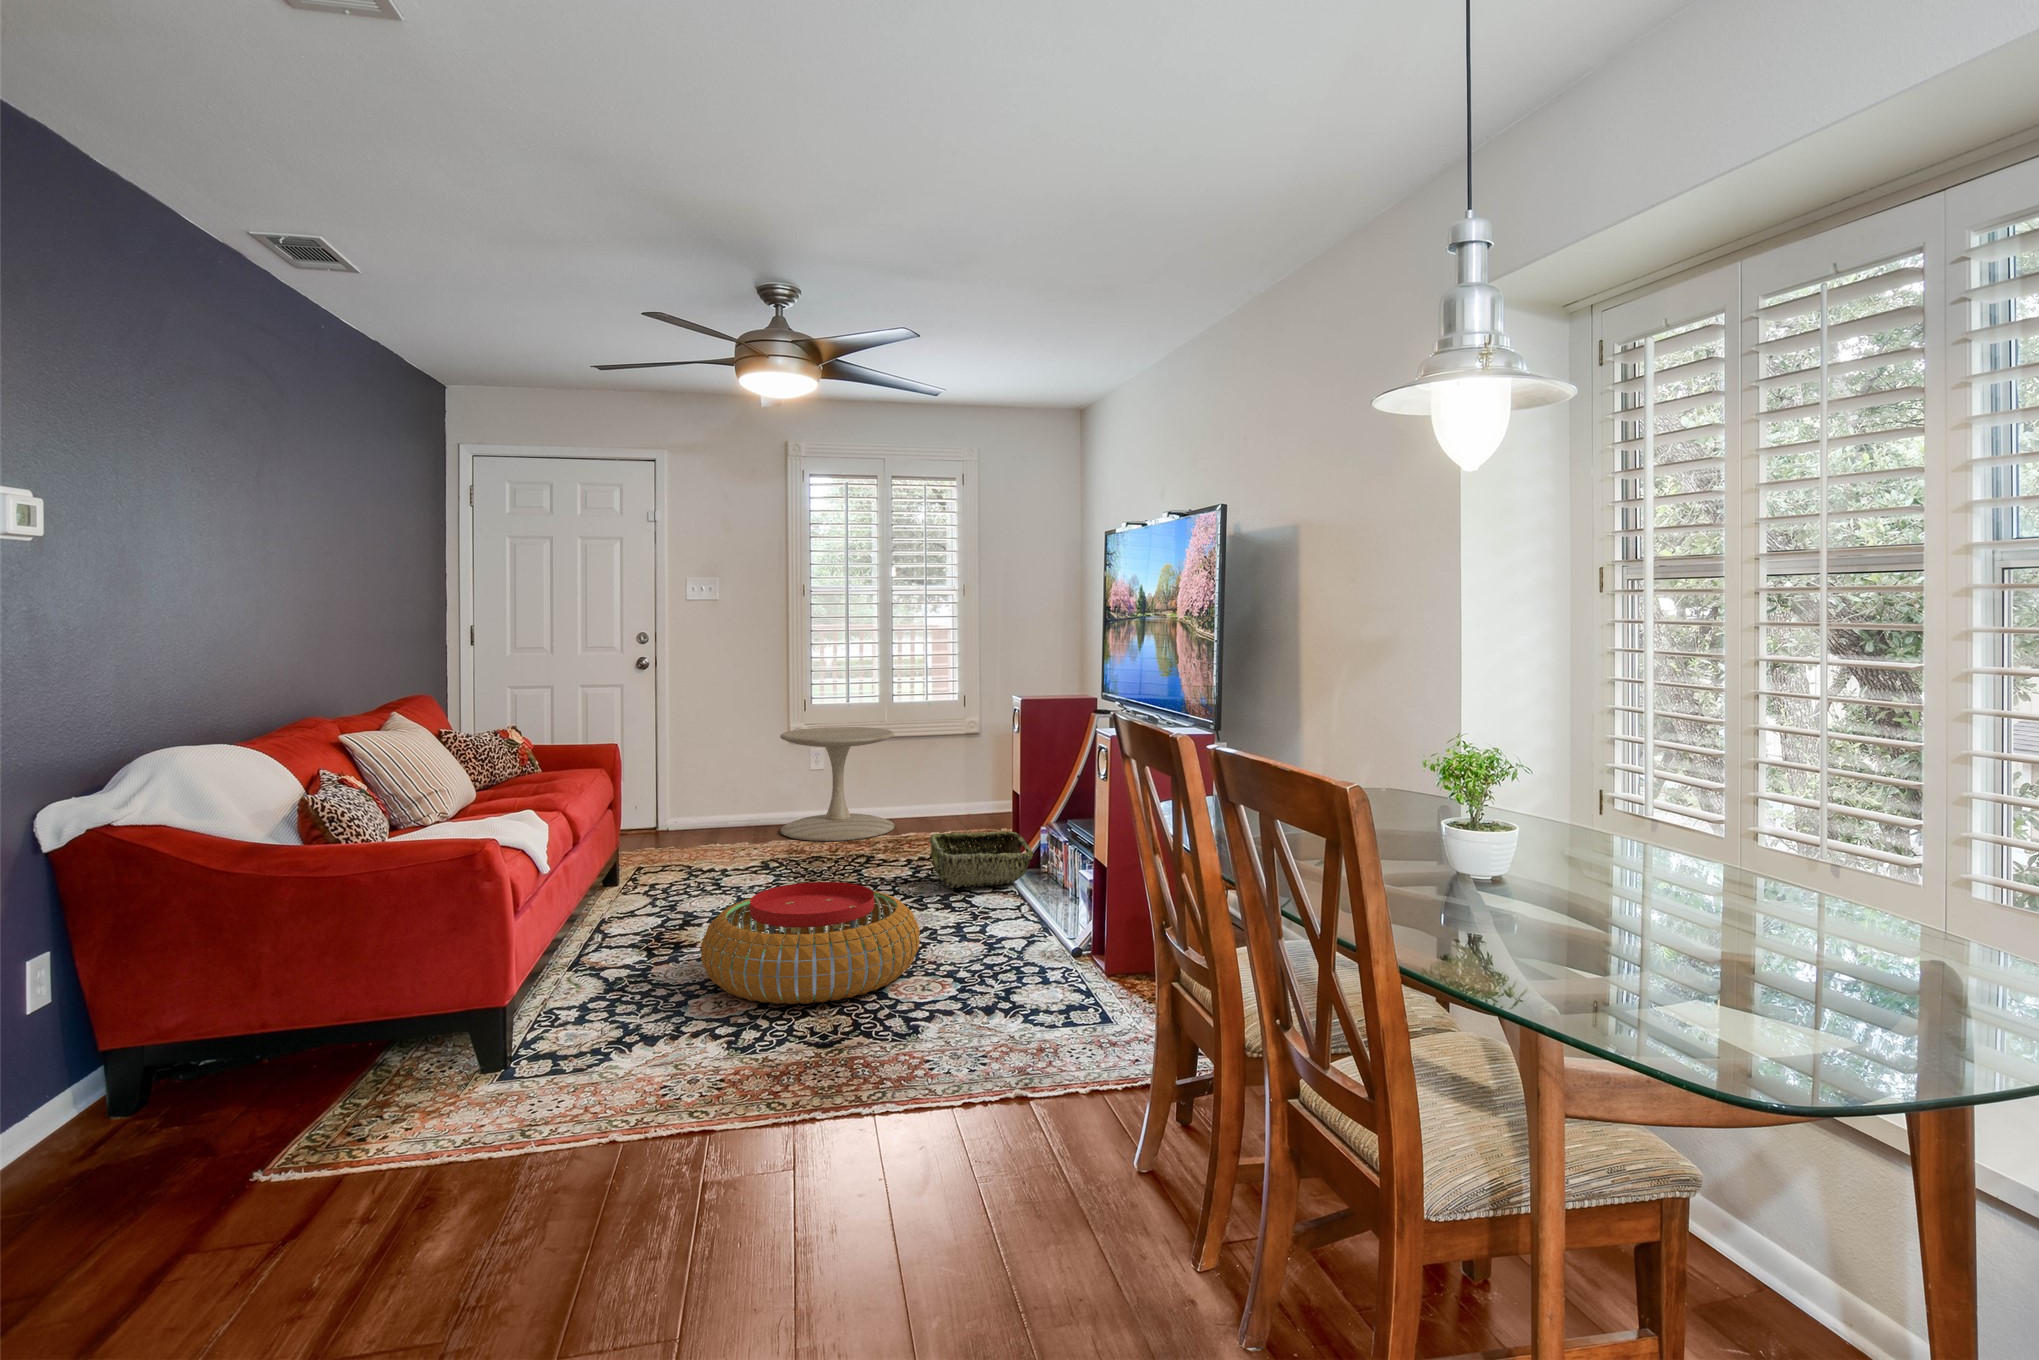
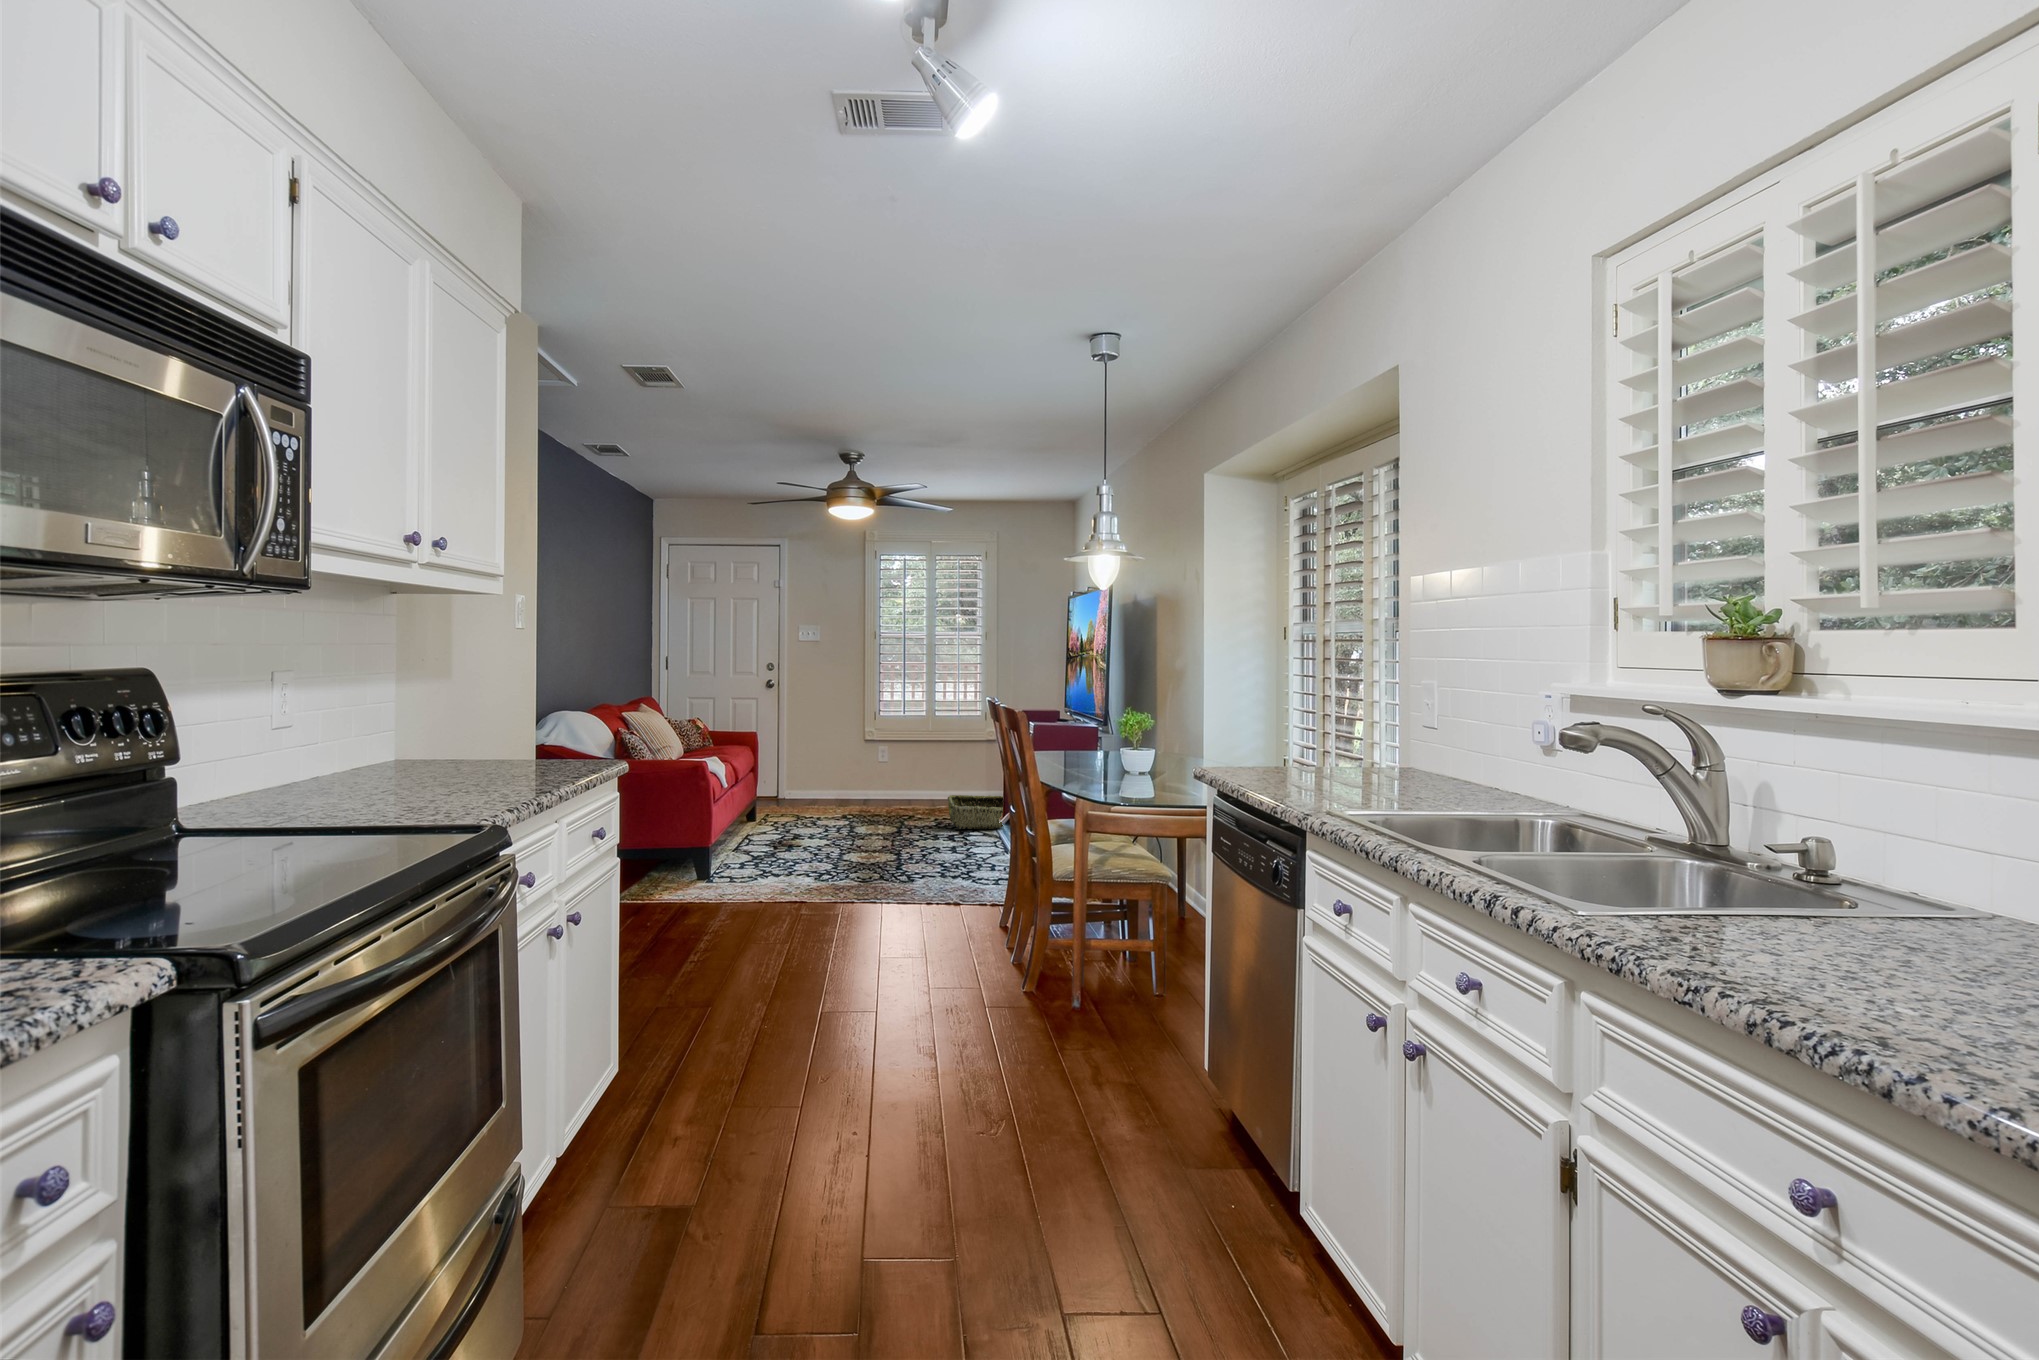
side table: present [780,727,894,841] -> none [859,732,937,806]
pouf: present [701,882,920,1004] -> none [799,809,925,870]

